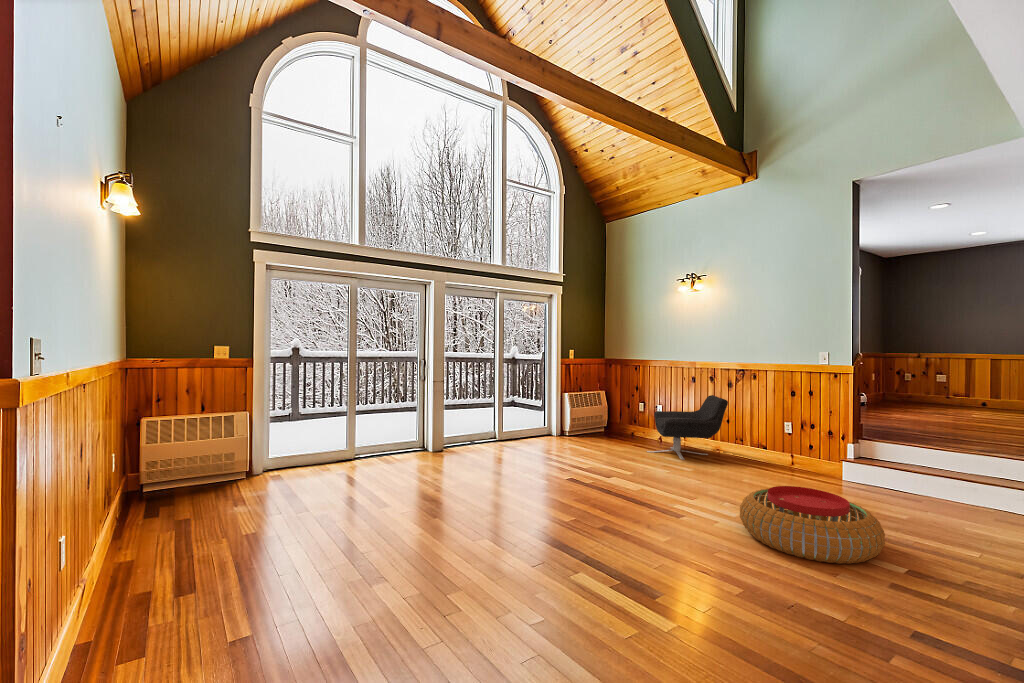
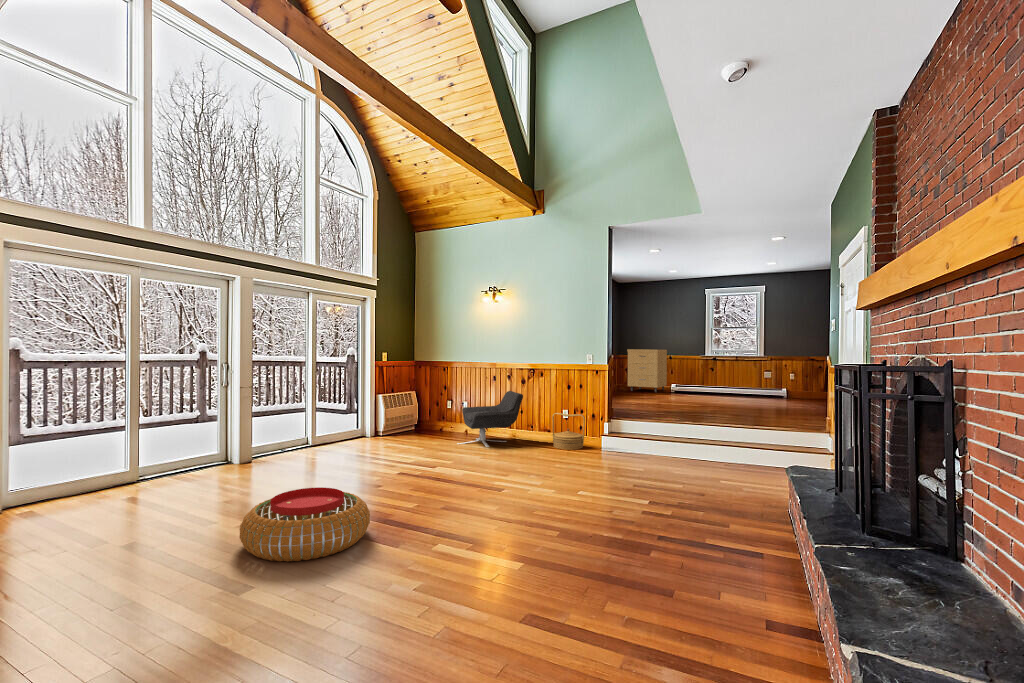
storage cabinet: none [883,348,949,405] -> present [627,349,667,392]
woven basket: none [768,426,817,475] -> present [552,413,585,450]
pouf: present [740,486,885,564] -> present [240,487,370,562]

